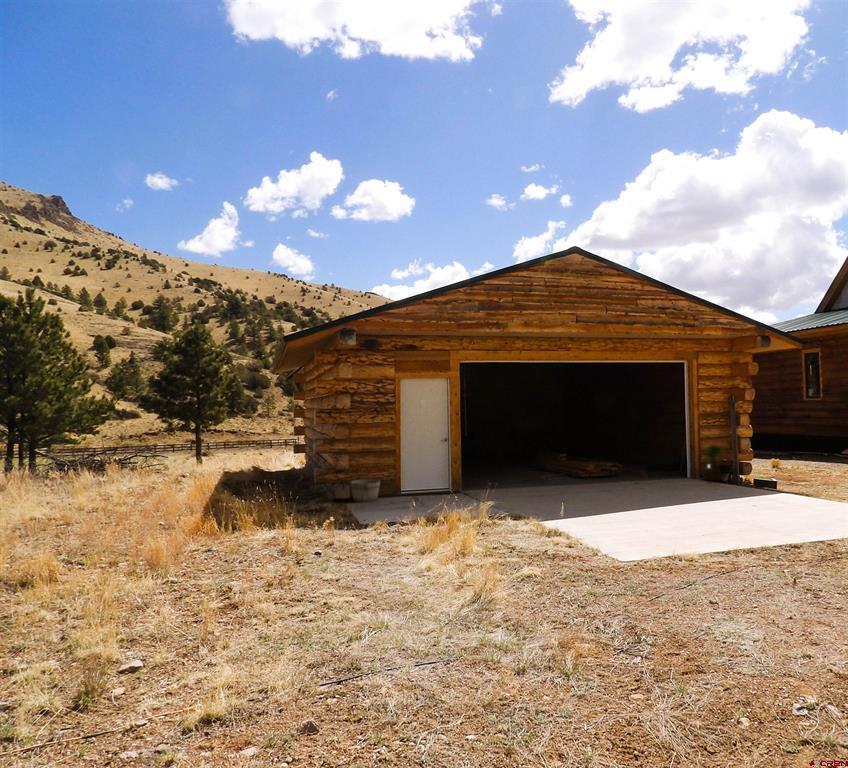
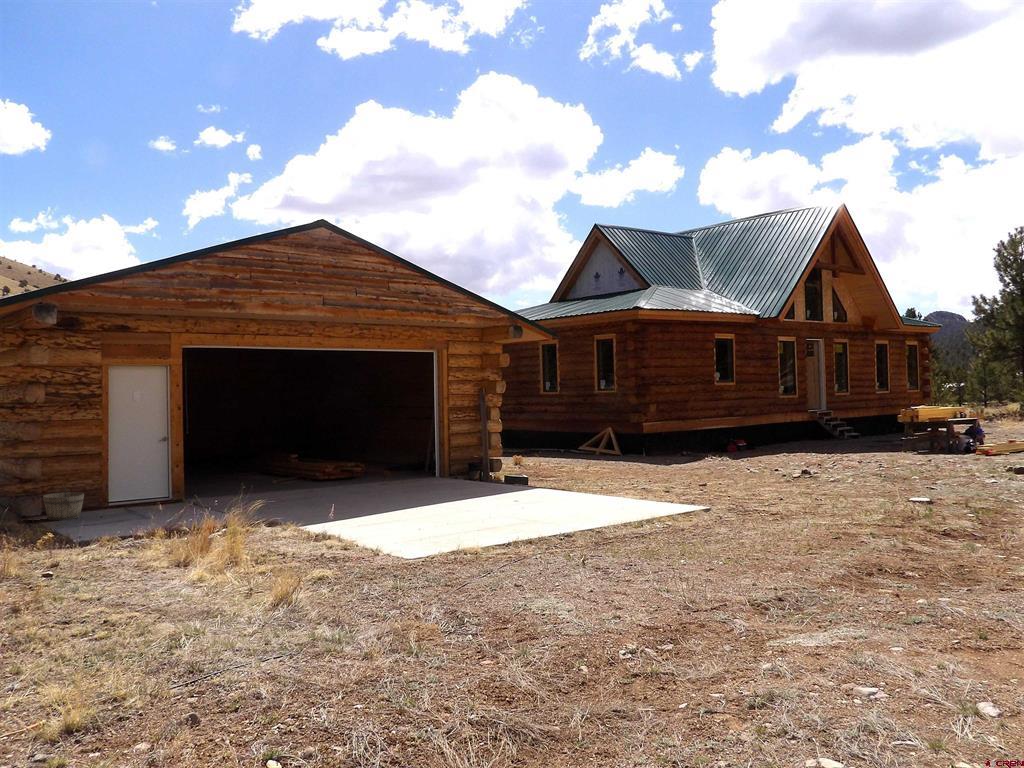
potted tree: present [702,444,724,480] -> none [451,436,474,479]

